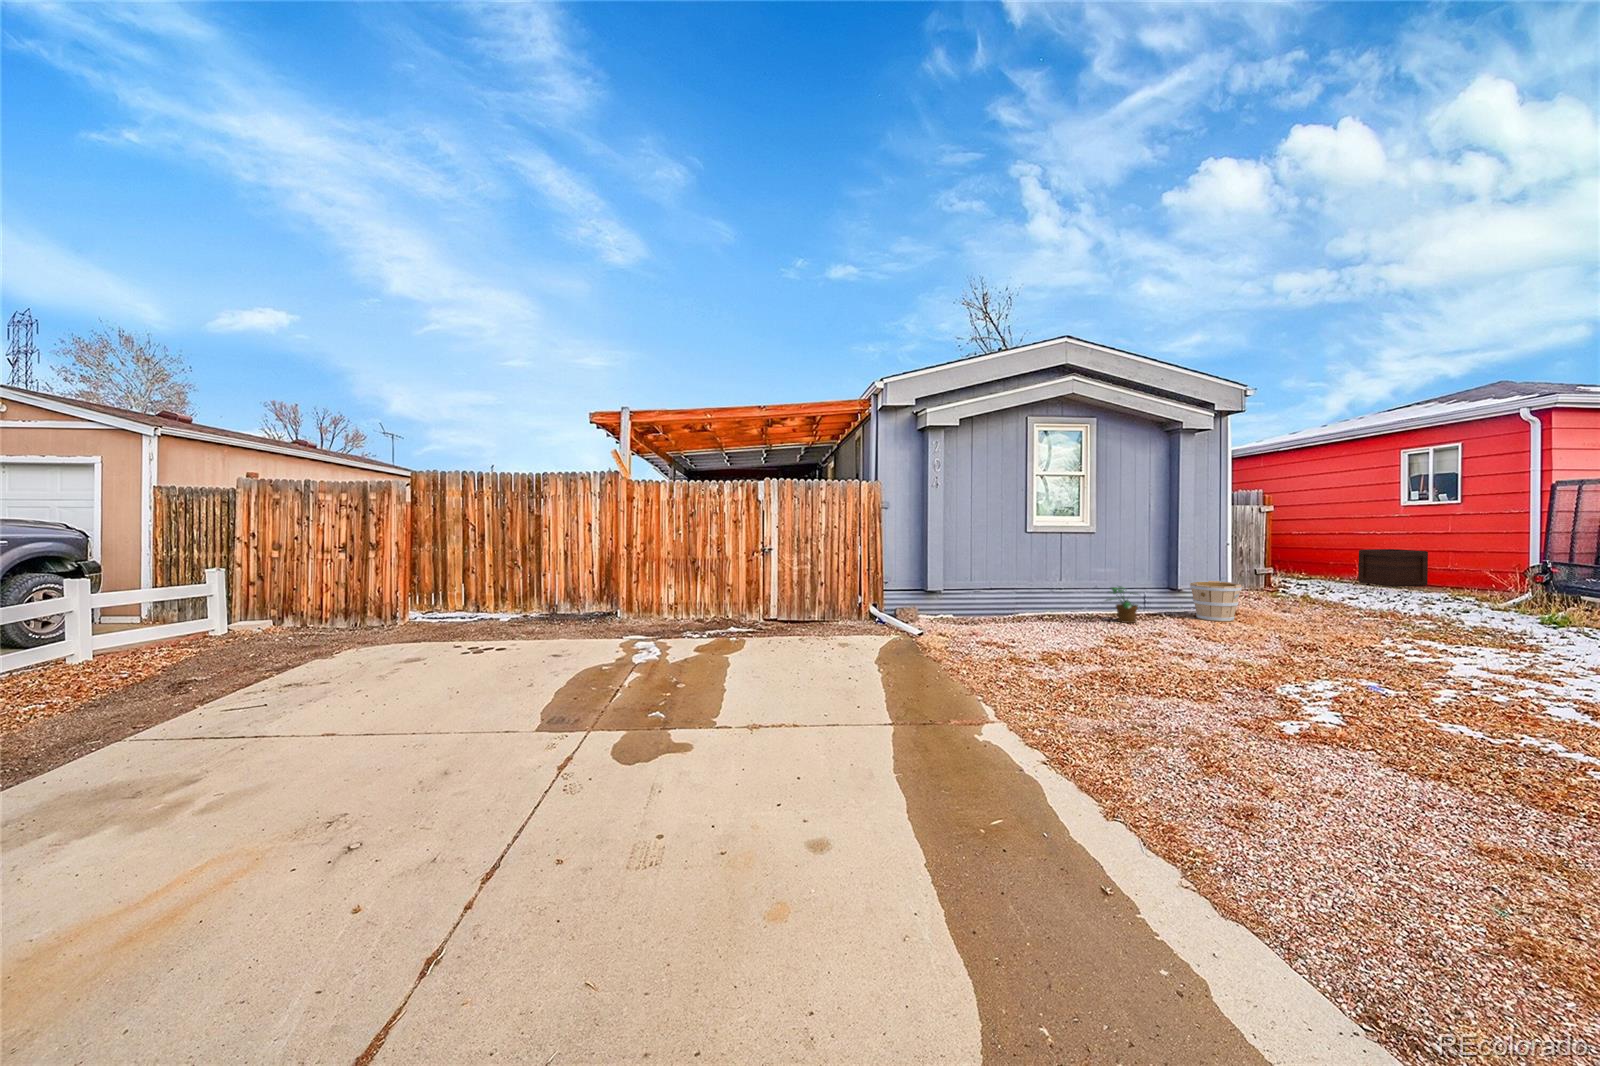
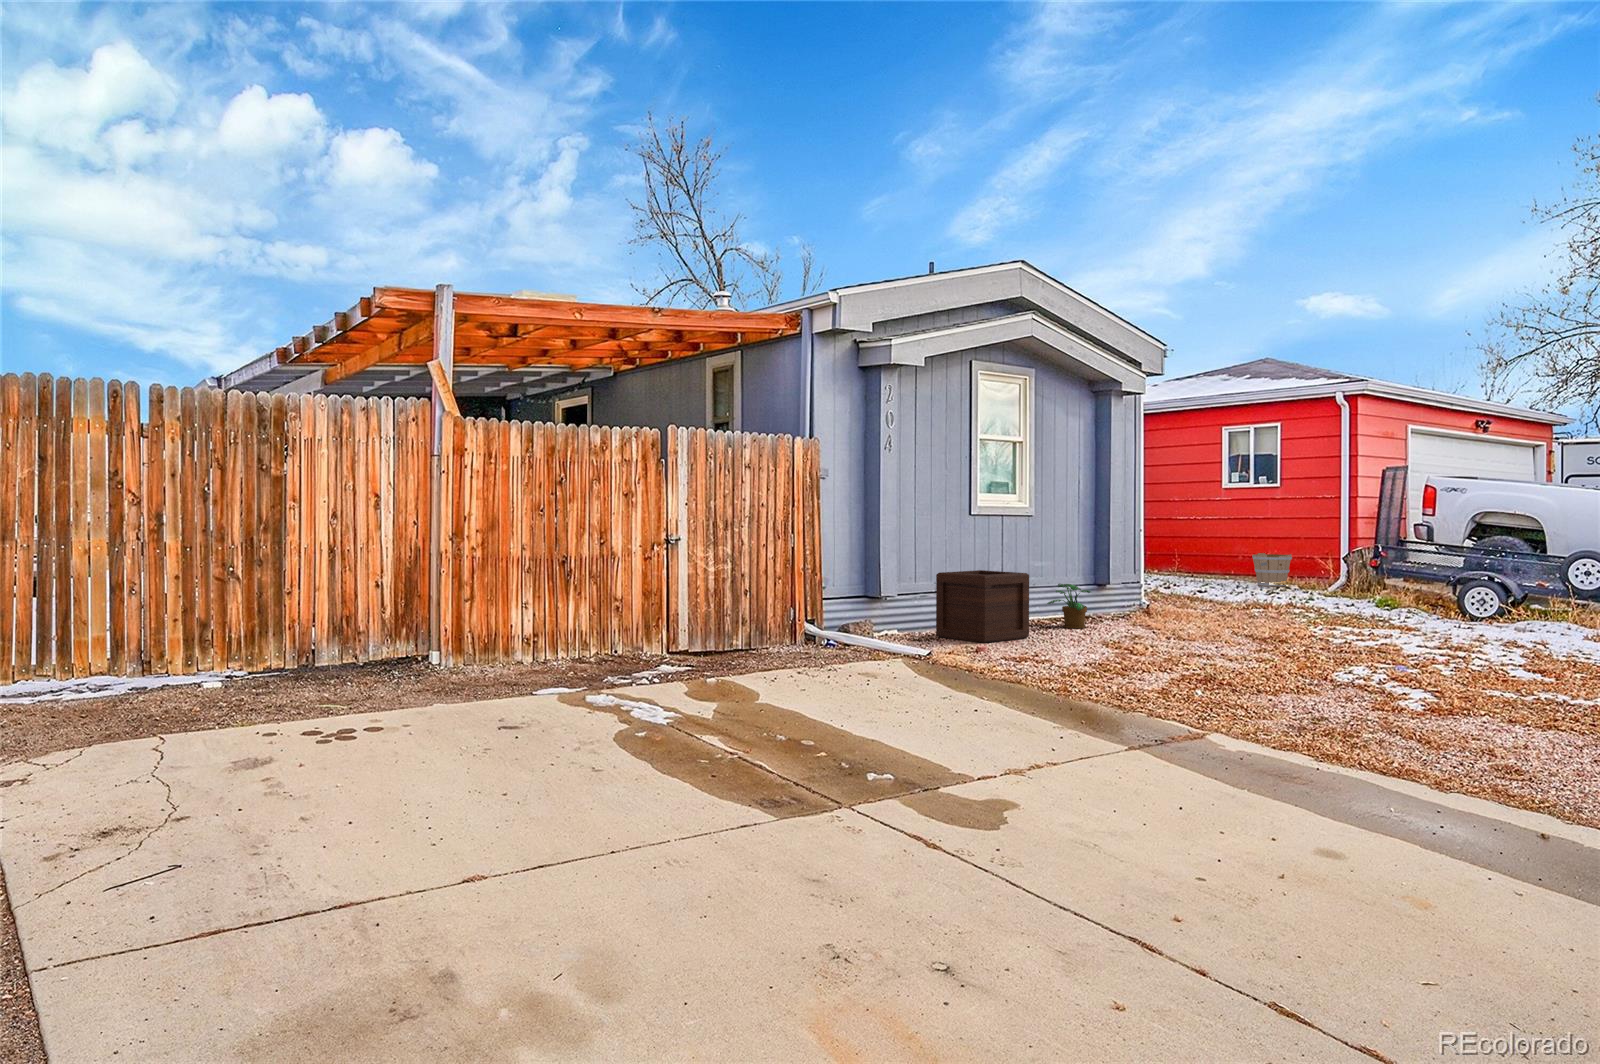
wooden crate: present [1358,549,1428,586] -> present [936,570,1029,643]
wooden bucket: present [1190,581,1242,622] -> present [1252,553,1292,587]

